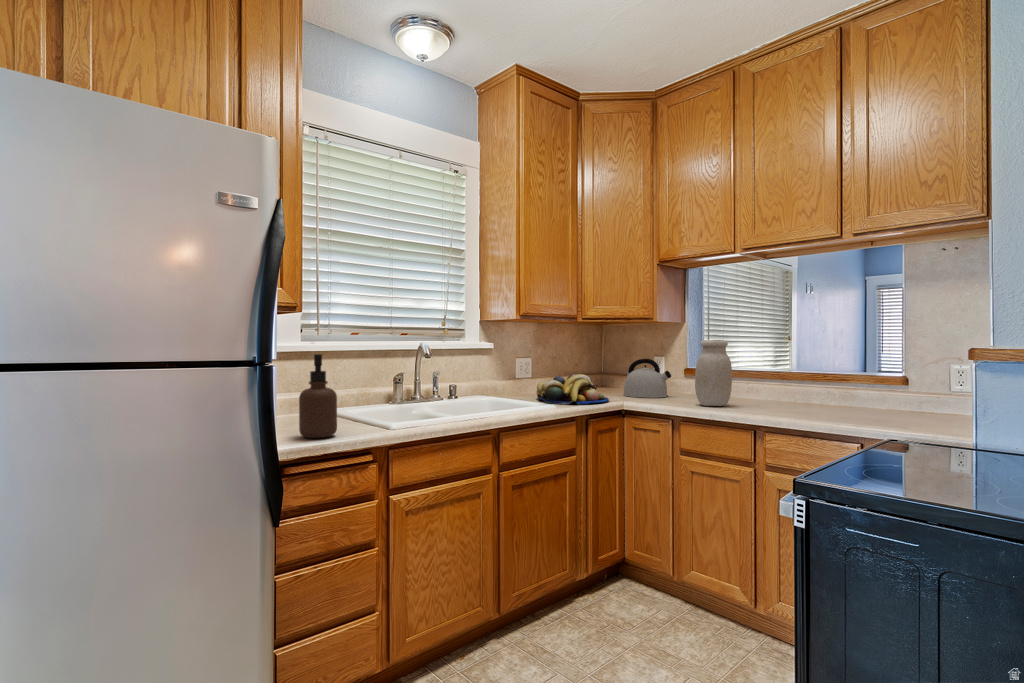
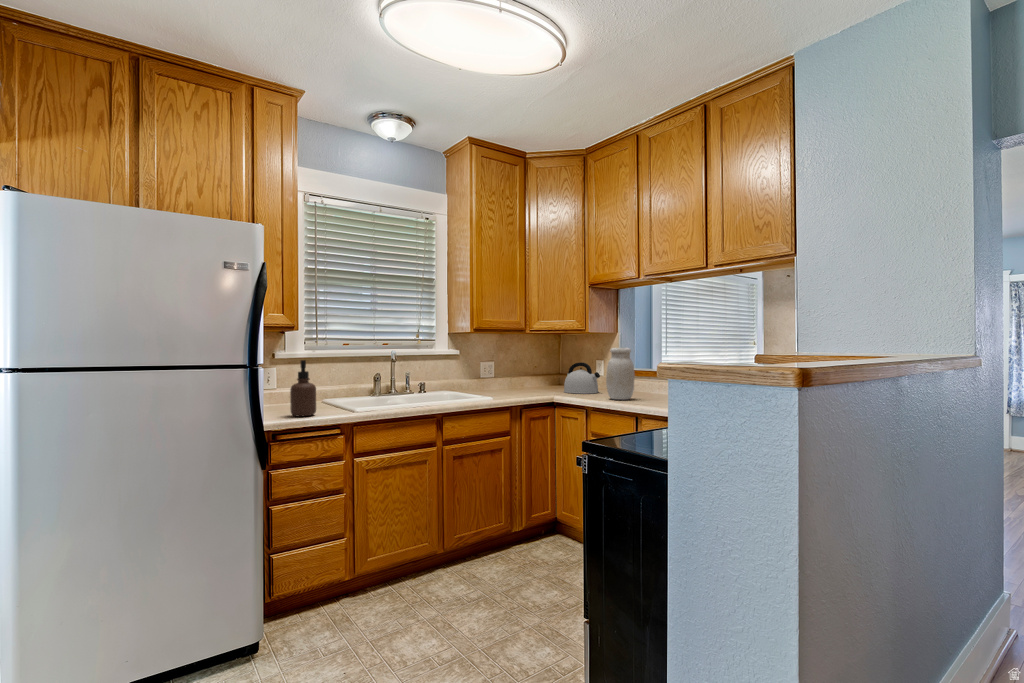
fruit bowl: present [536,374,609,404] -> none [489,375,544,398]

